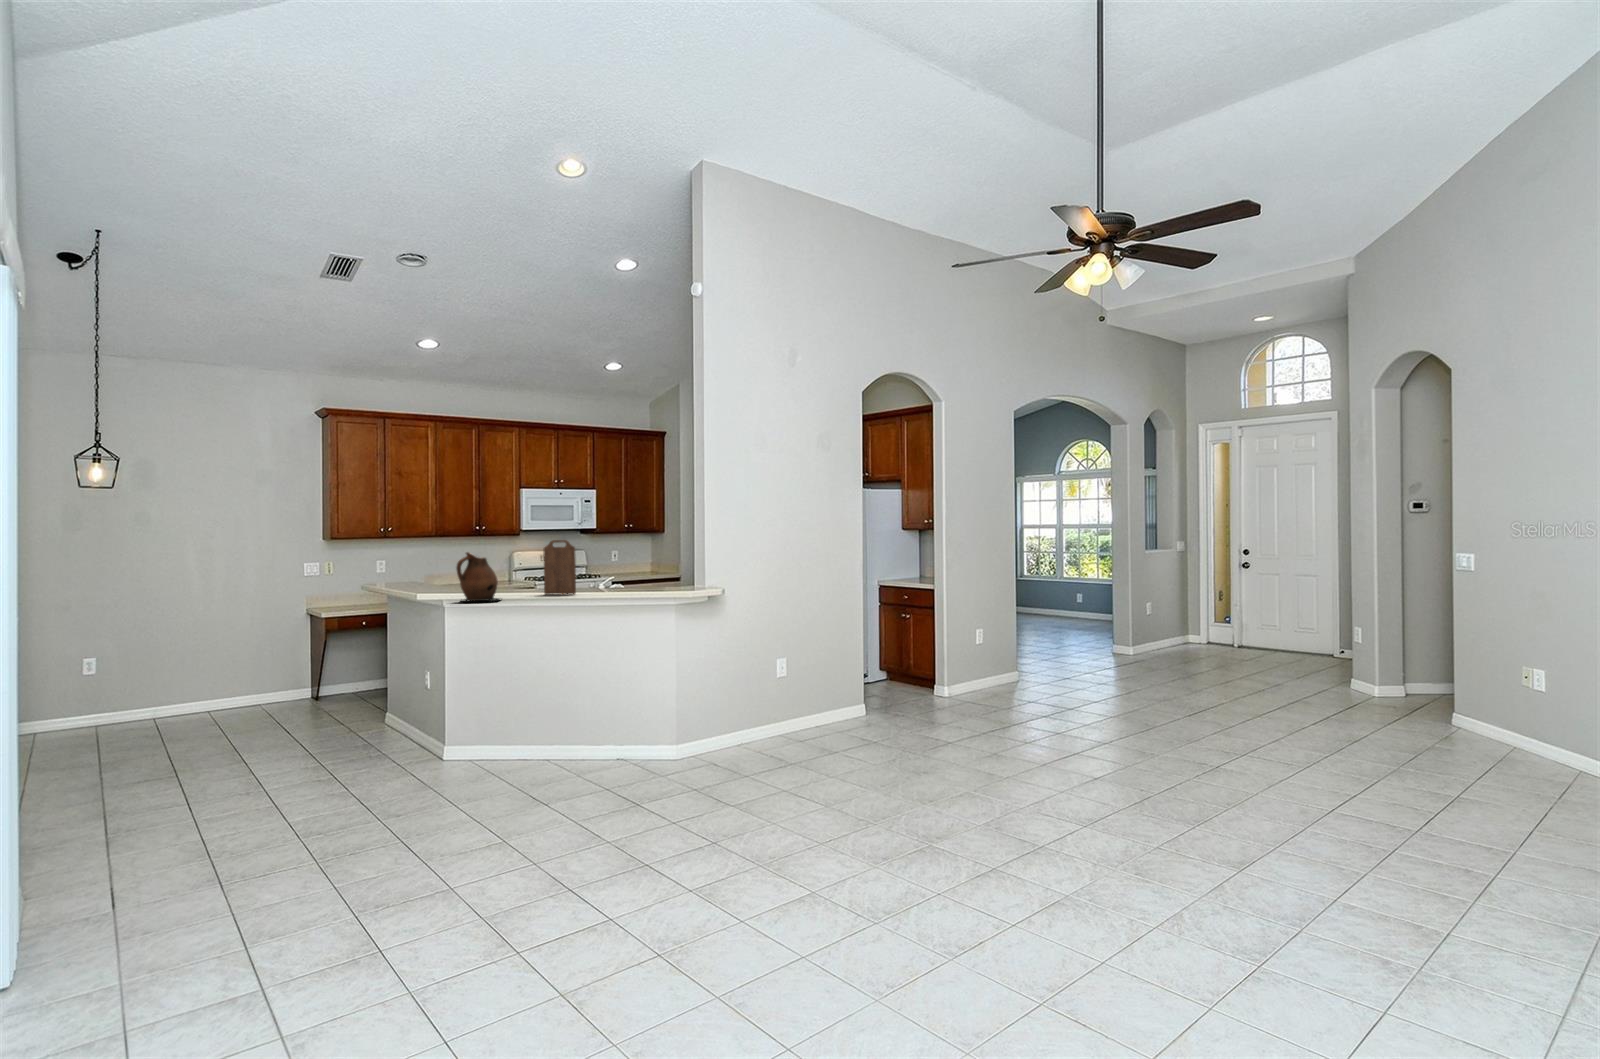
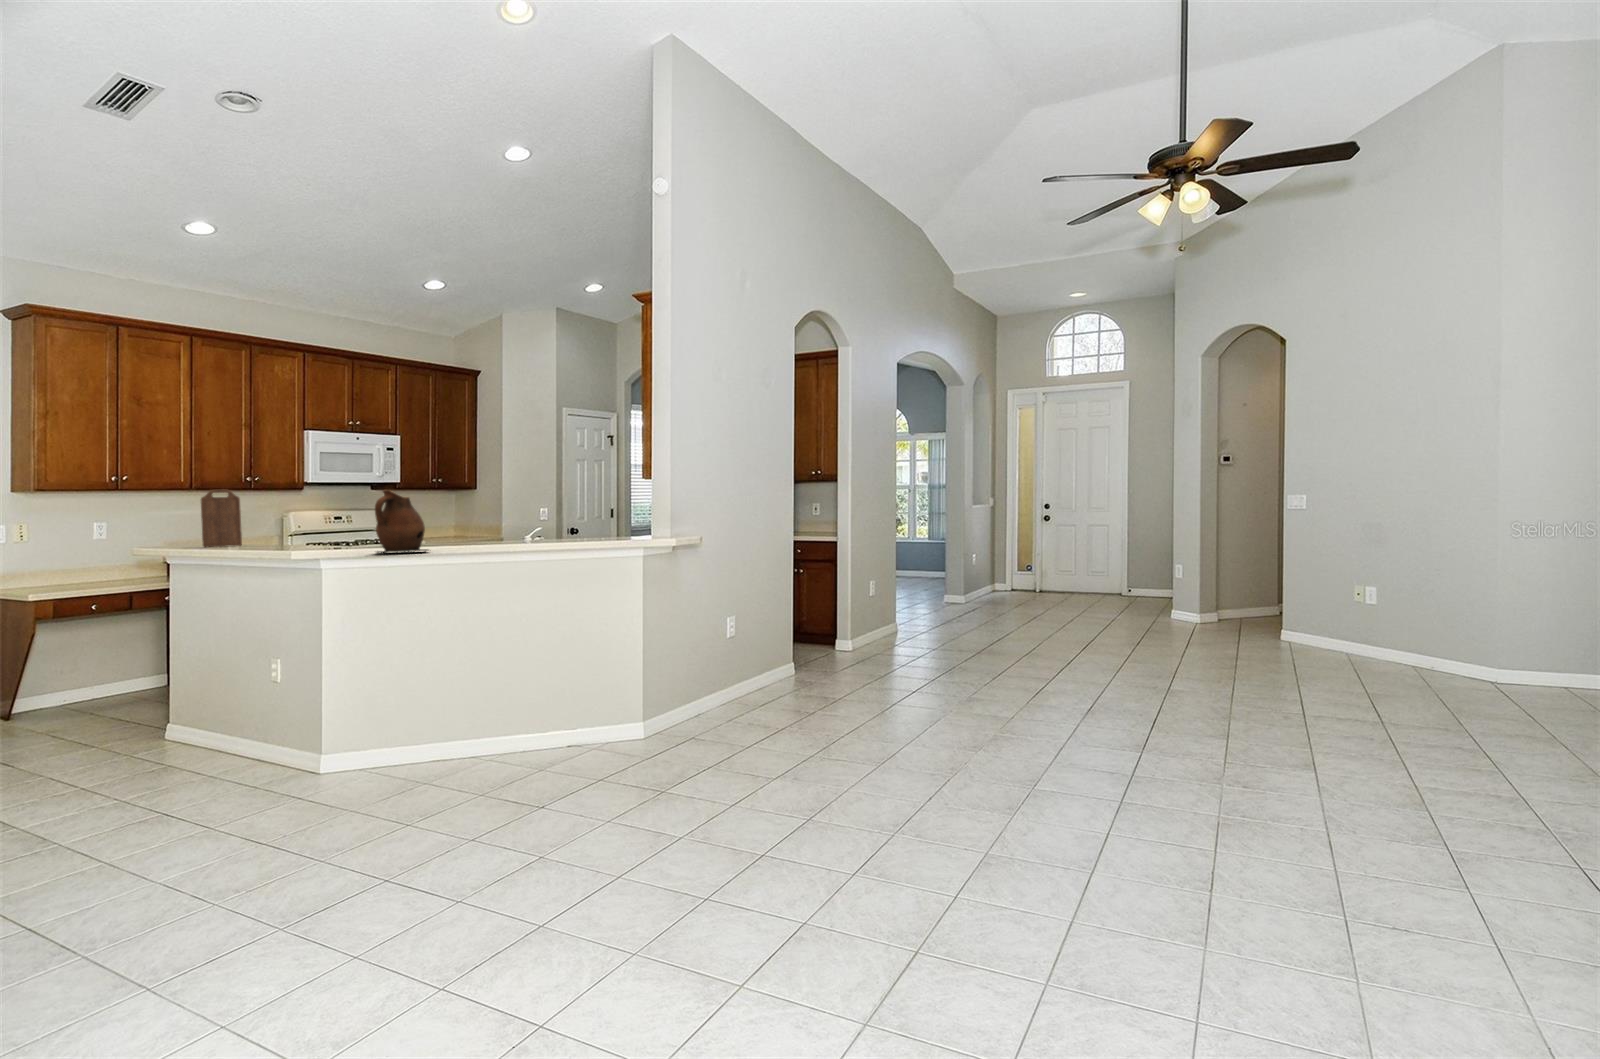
cutting board: present [543,540,576,595] -> present [201,490,242,547]

